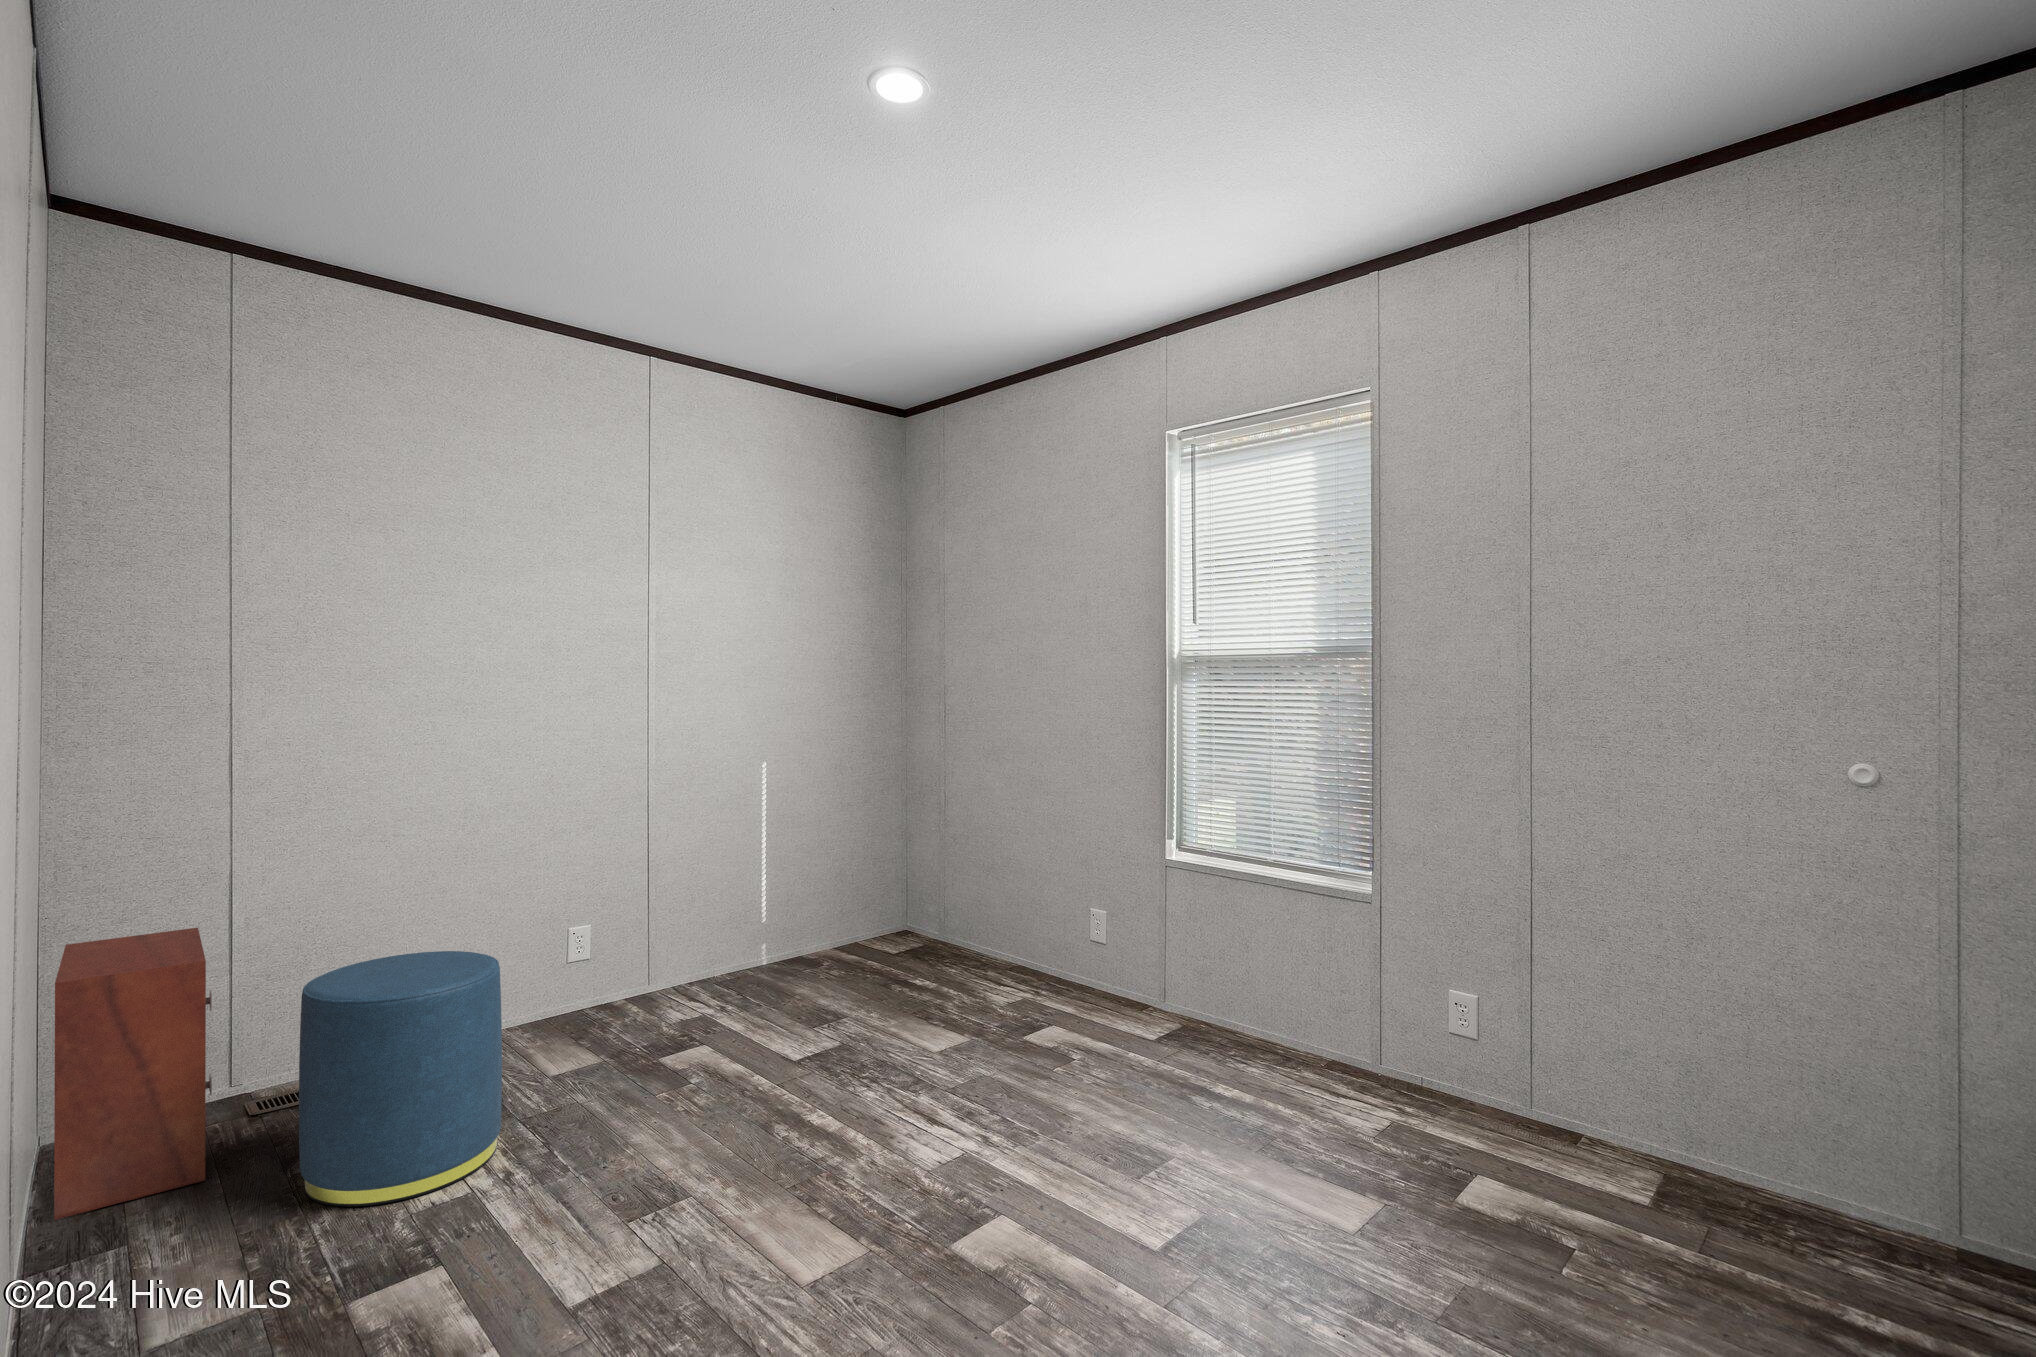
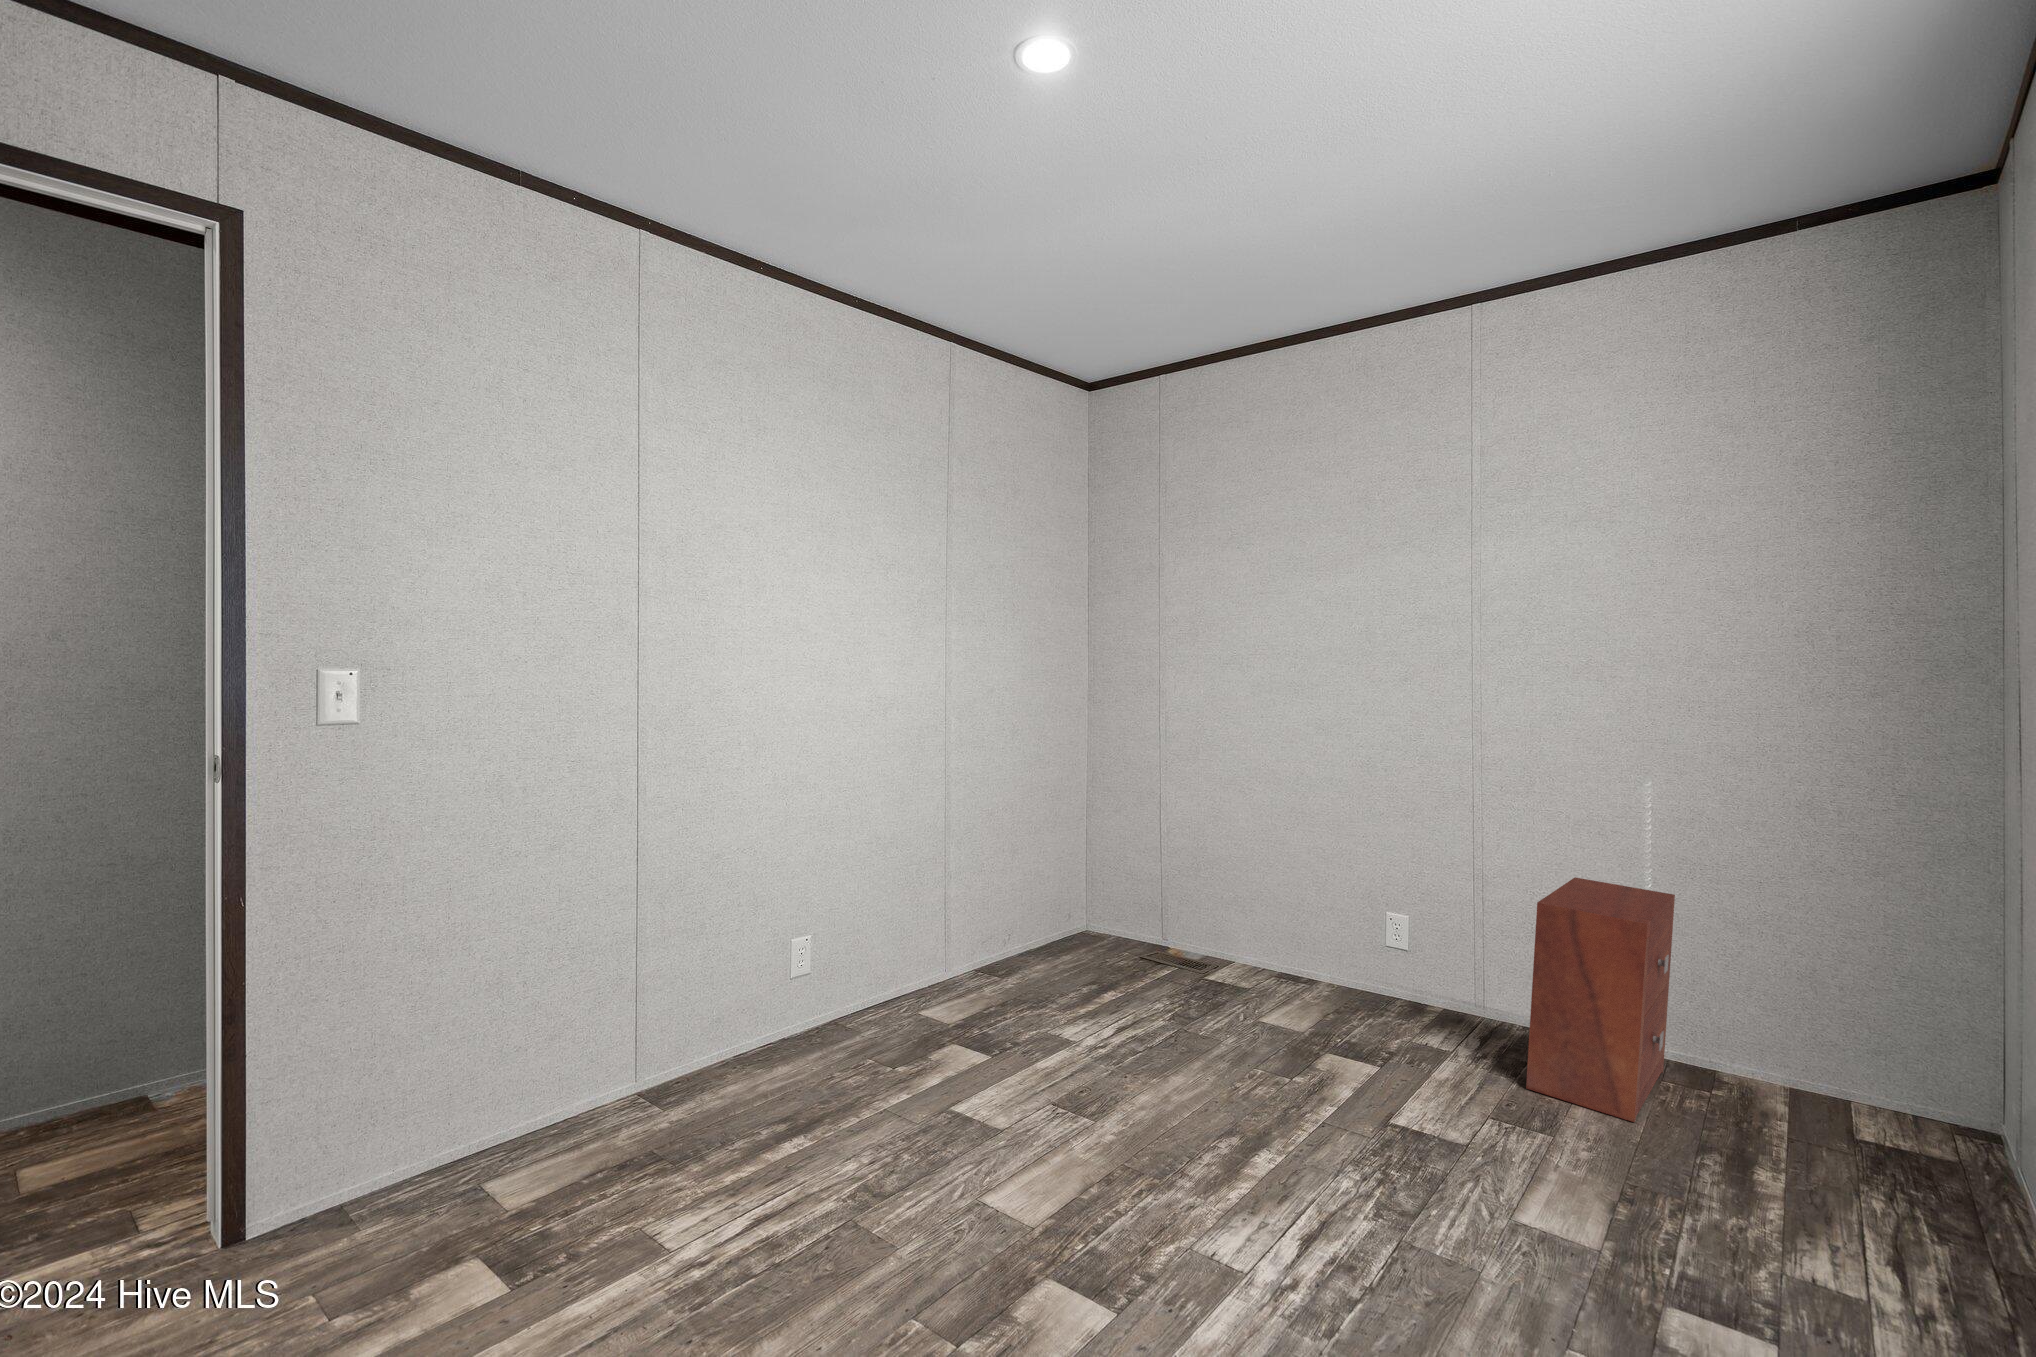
ottoman: present [299,951,502,1207] -> none [1699,977,1965,1283]

